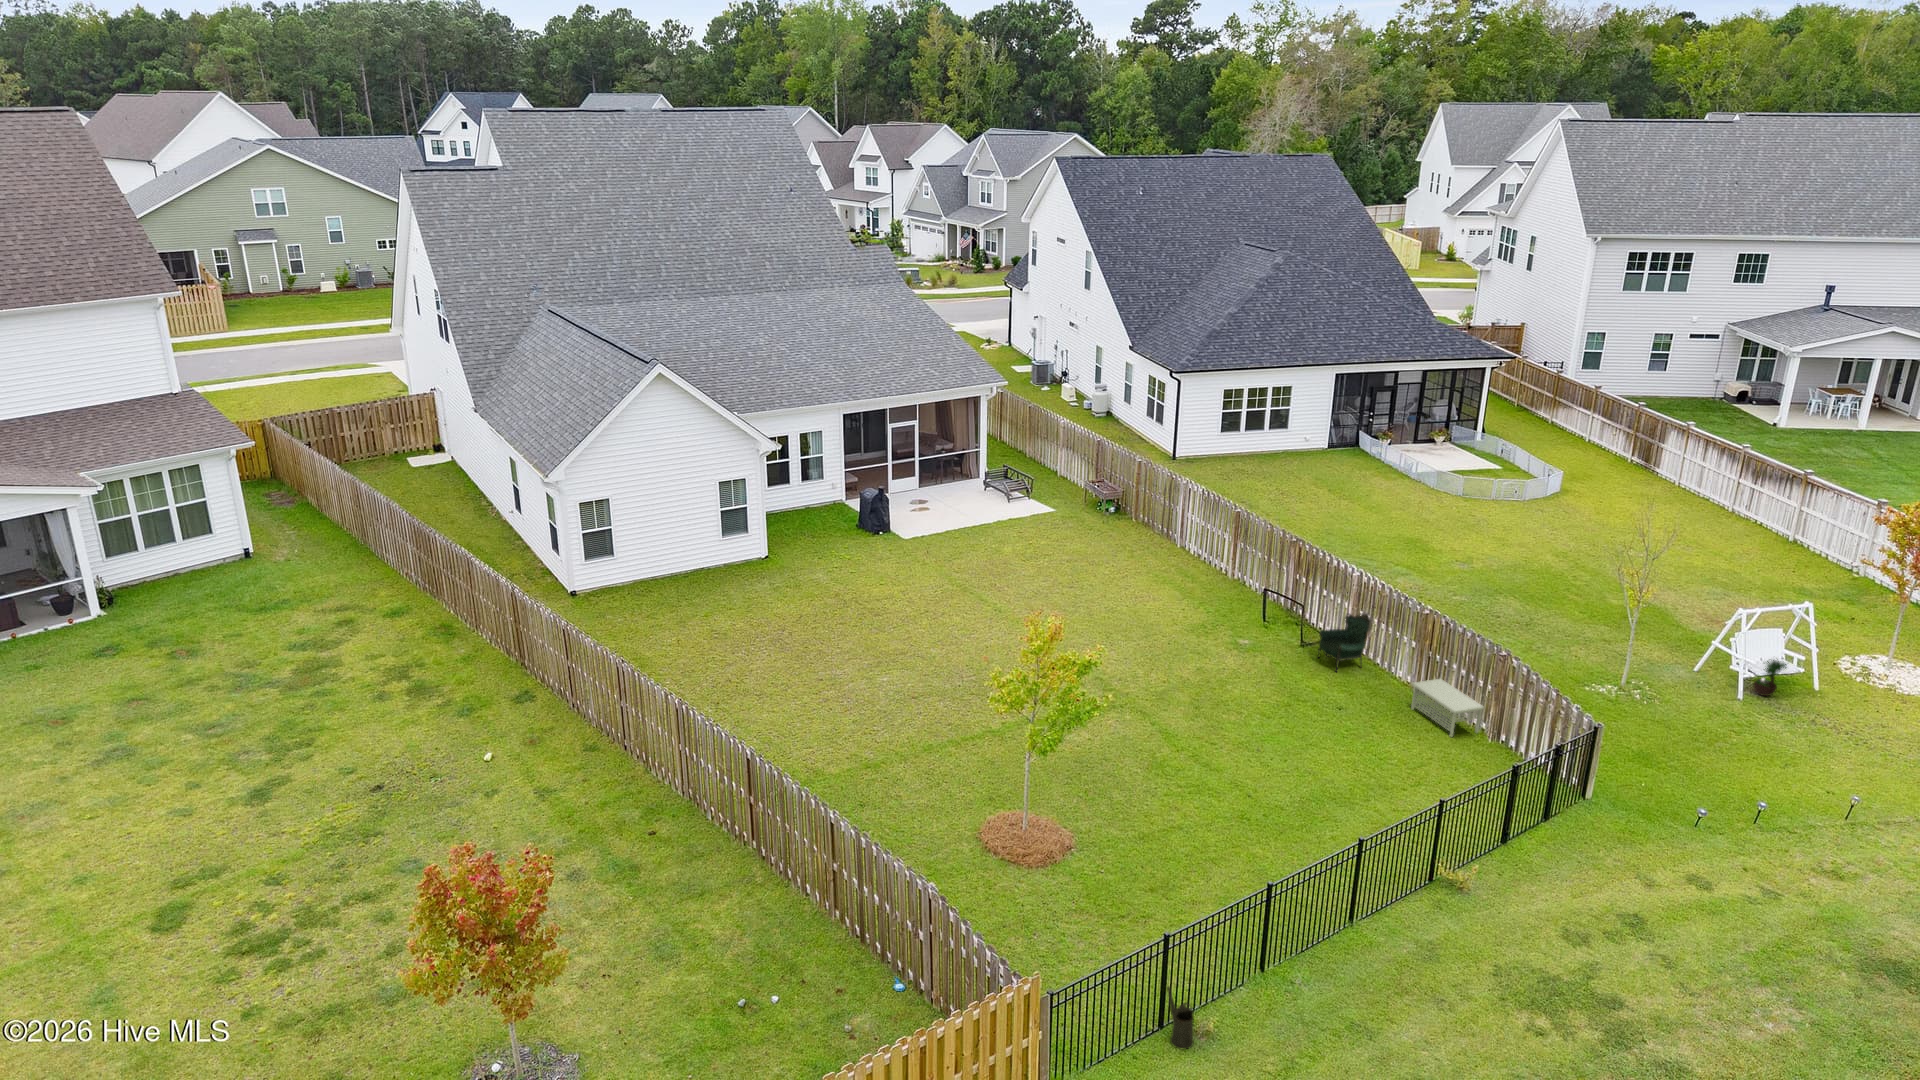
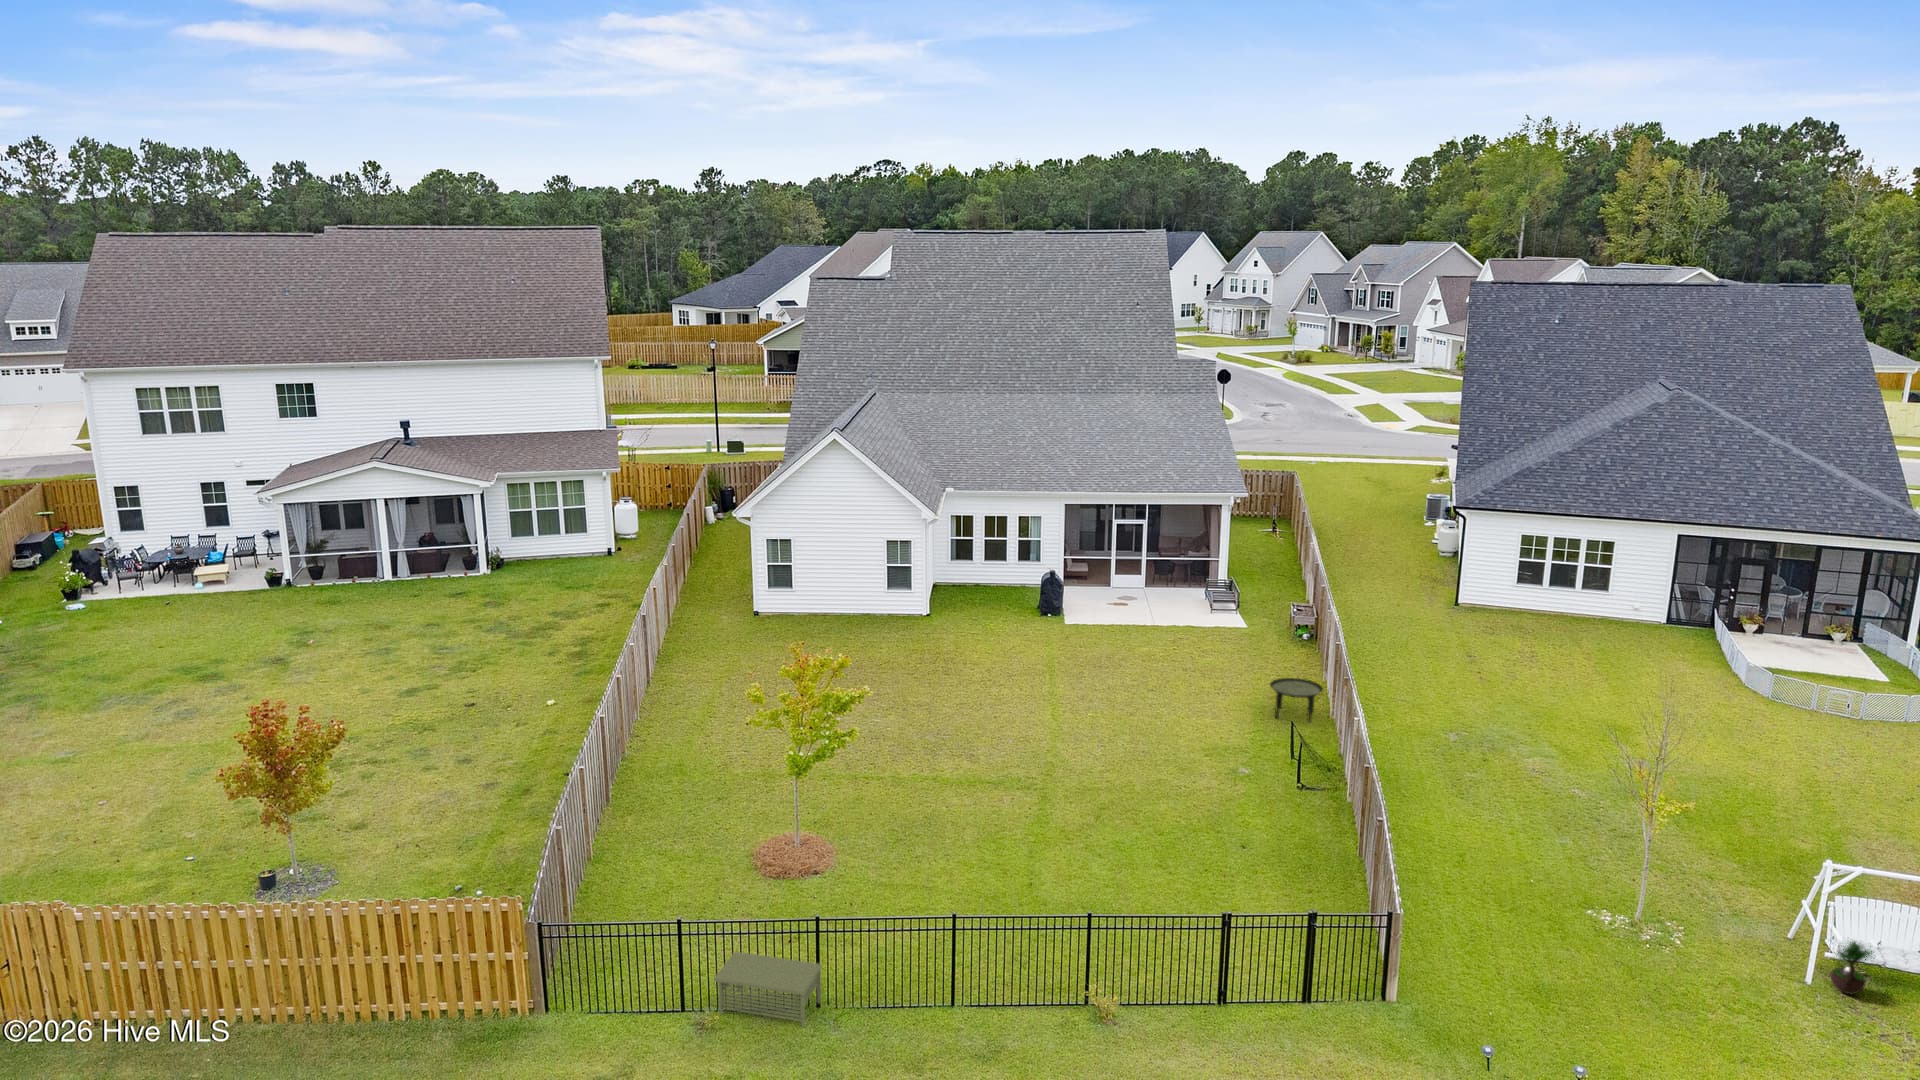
round table: none [1184,549,1232,589] -> present [1270,678,1323,722]
armchair: present [1318,614,1371,672] -> none [1290,759,1348,822]
storage bench: present [1411,679,1484,737] -> present [714,951,822,1028]
watering can: present [1167,986,1194,1049] -> none [623,959,653,1015]

